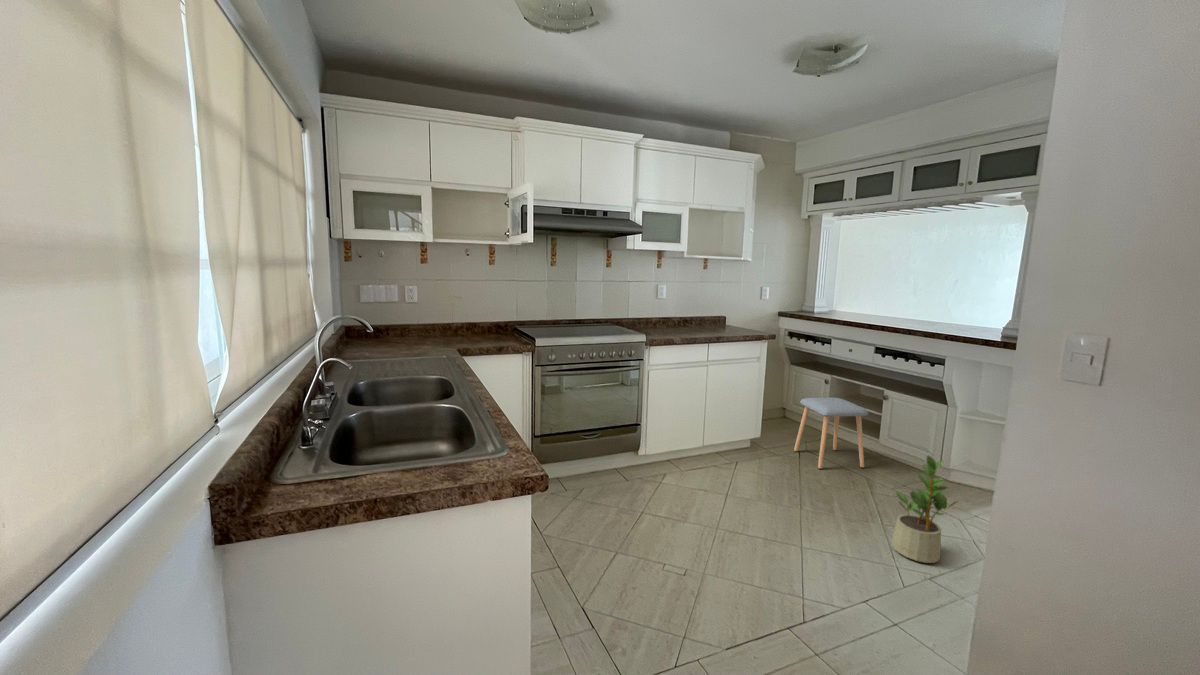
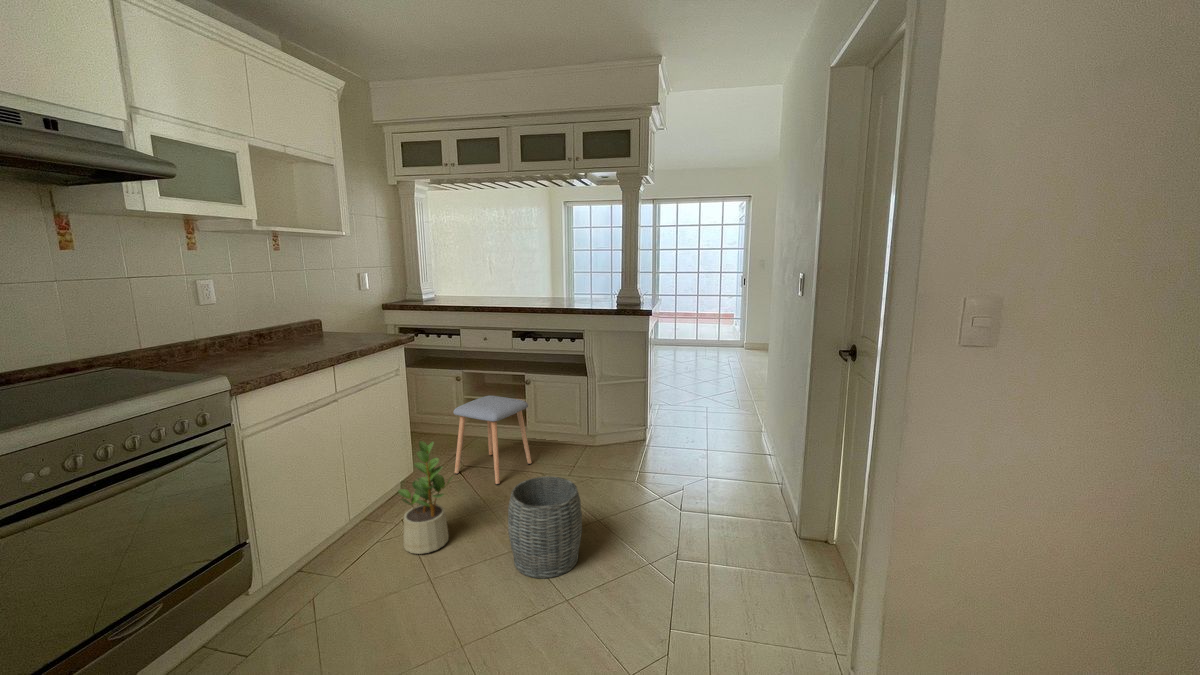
woven basket: none [780,456,846,536] -> present [508,477,582,579]
potted plant: present [892,456,957,563] -> present [398,441,452,554]

